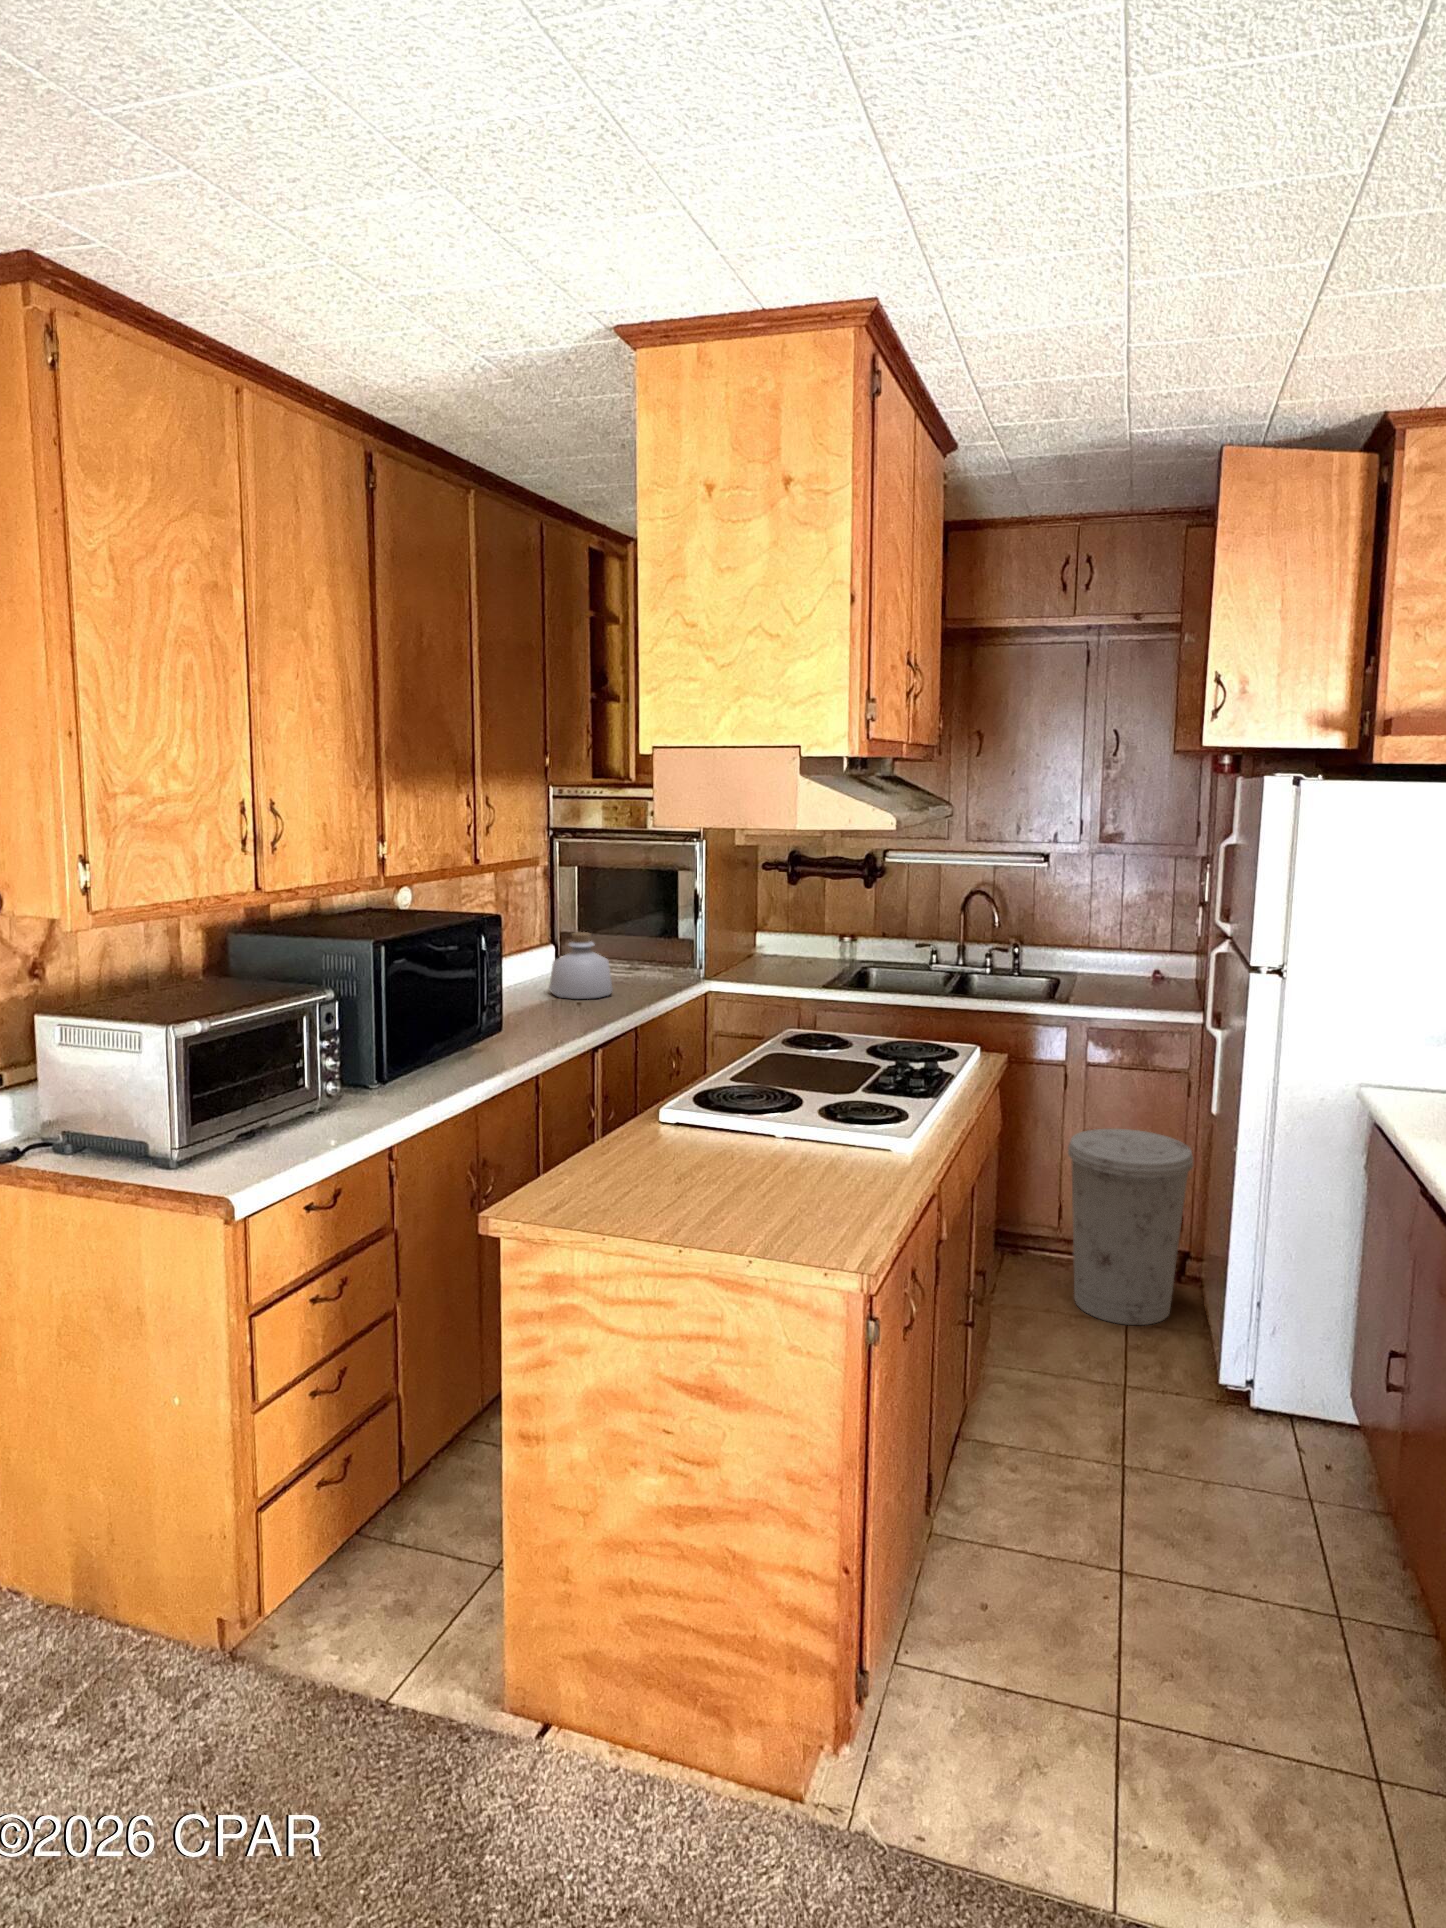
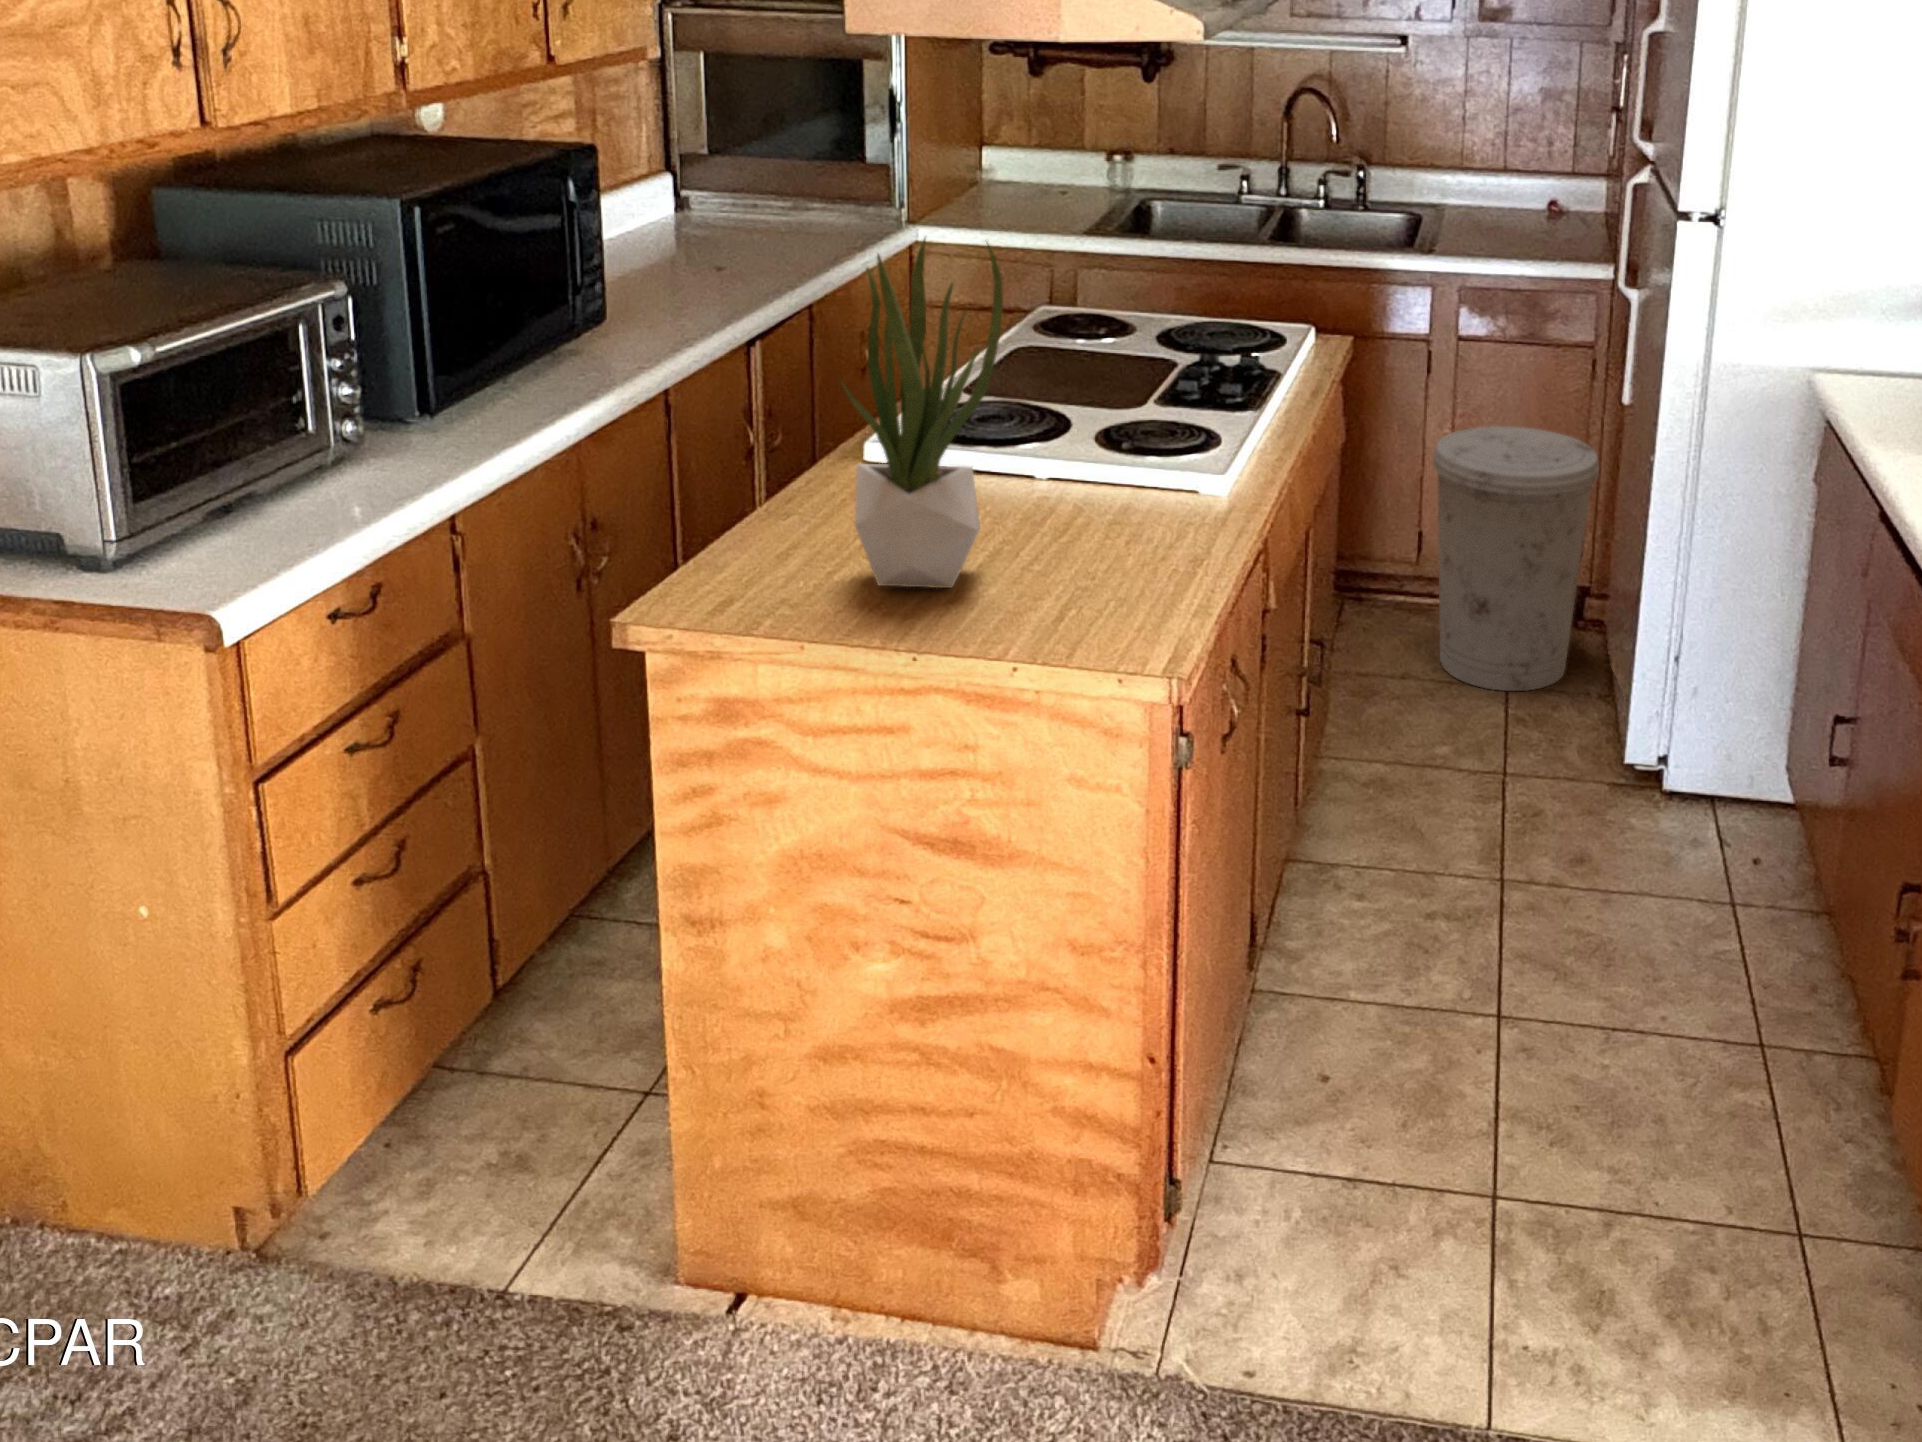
bottle: present [549,932,613,999] -> none [667,157,768,260]
potted plant: none [635,955,750,1205] -> present [842,238,1003,588]

